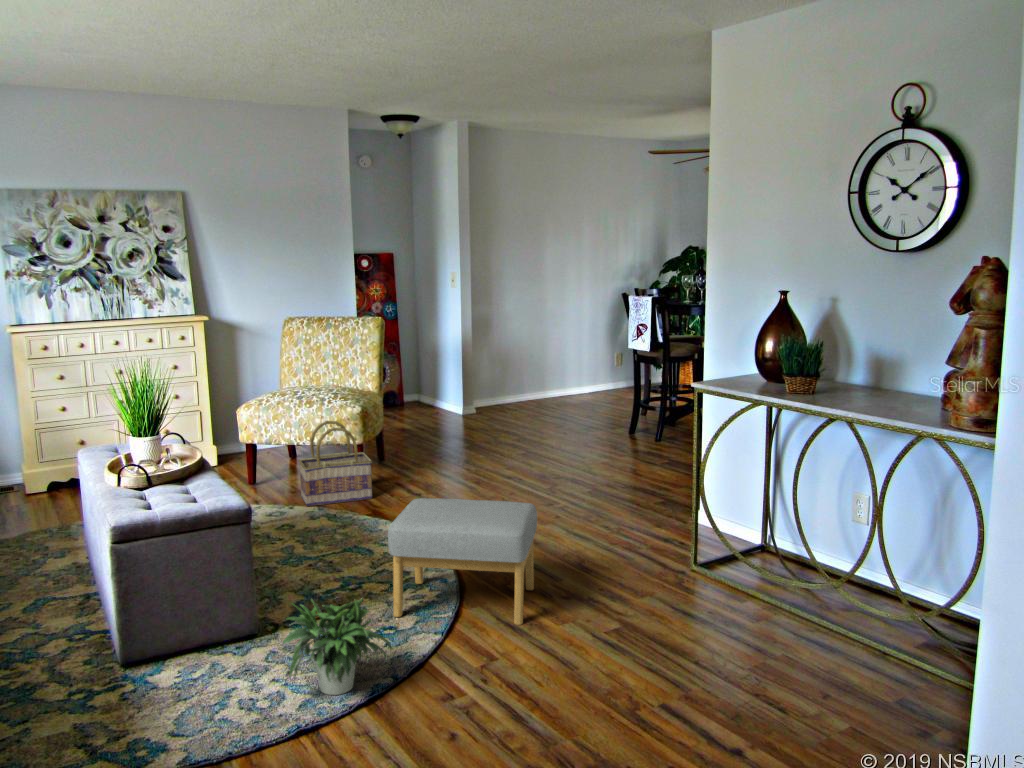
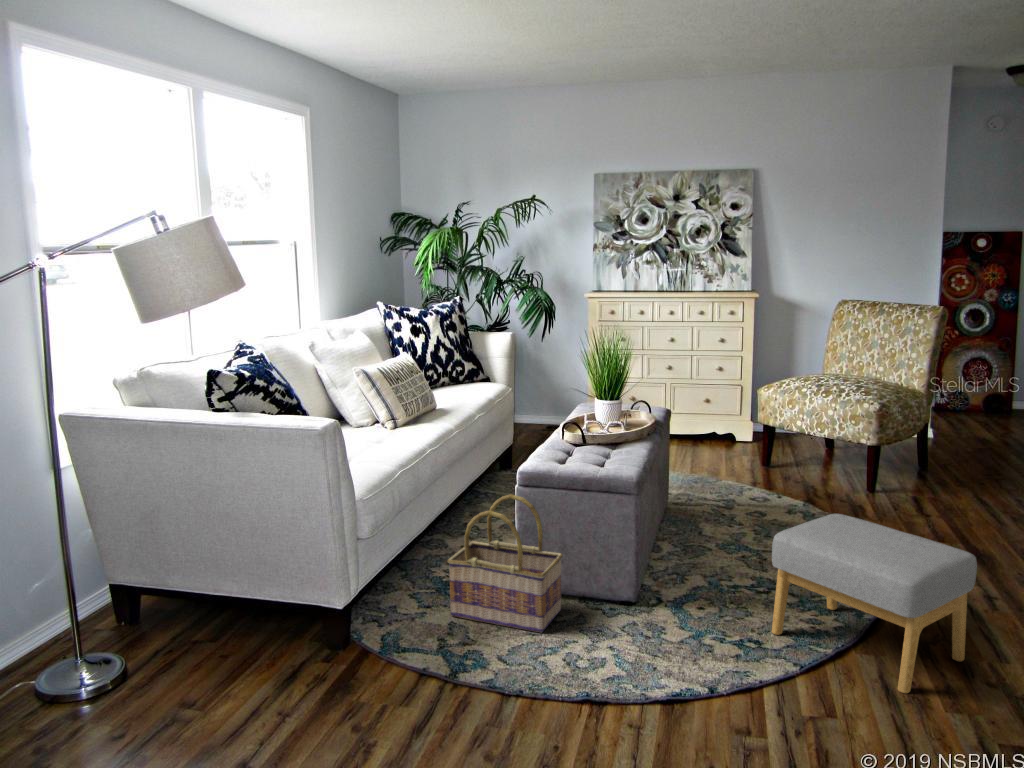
basket: present [299,421,372,506] -> present [448,494,563,632]
potted plant: present [247,598,390,697] -> none [576,578,713,684]

